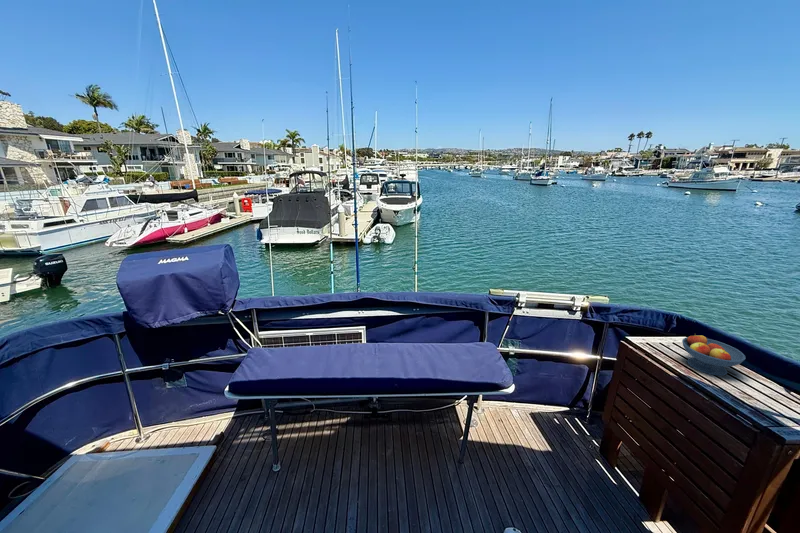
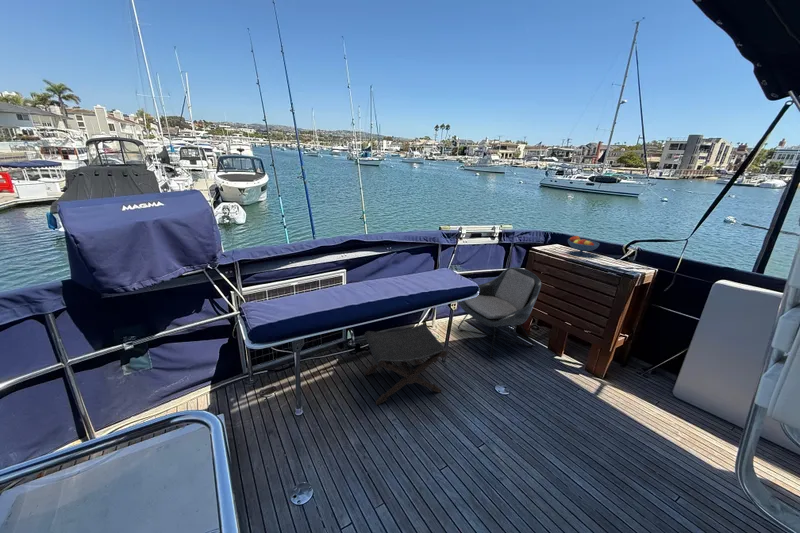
lounge chair: none [505,357,623,486] -> present [458,267,541,357]
footstool: none [343,403,436,508] -> present [364,324,447,405]

